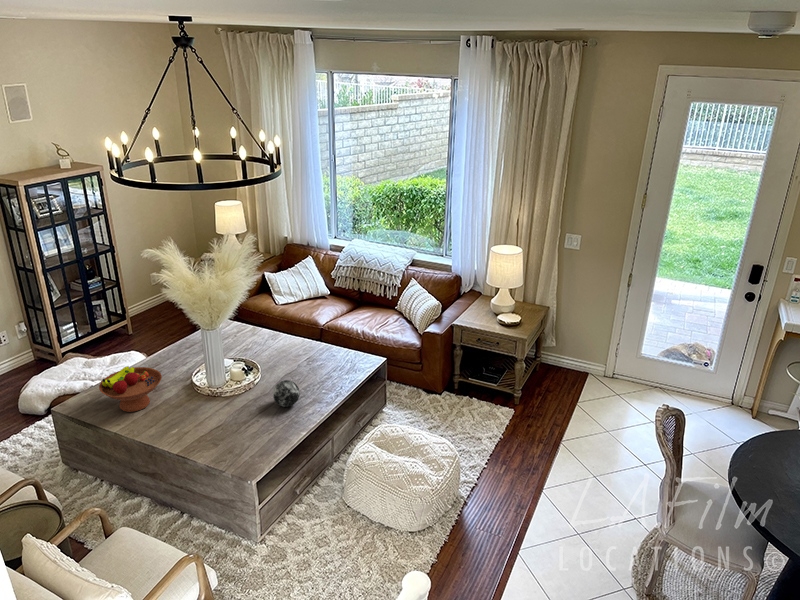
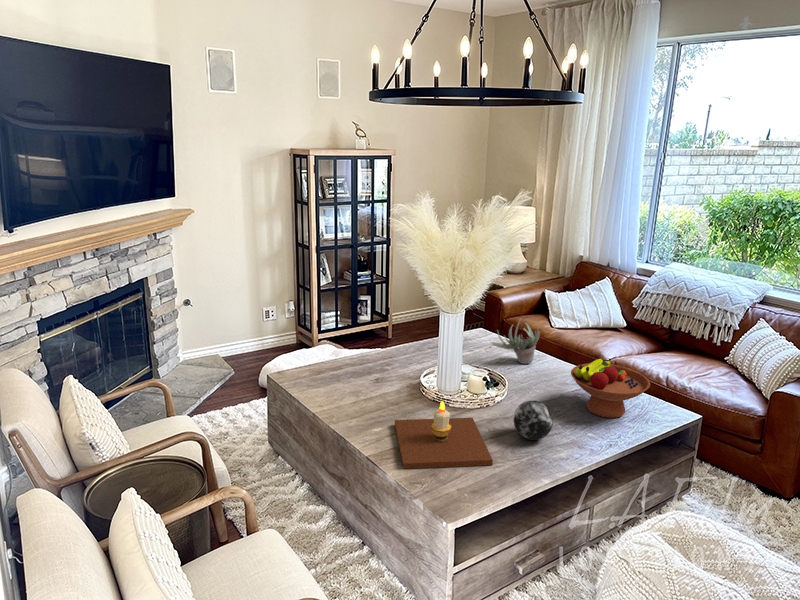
succulent plant: none [238,315,274,346] -> present [491,321,540,364]
fruit bowl: present [99,366,162,412] -> present [571,359,650,418]
candle: none [187,399,267,454] -> present [395,401,493,469]

